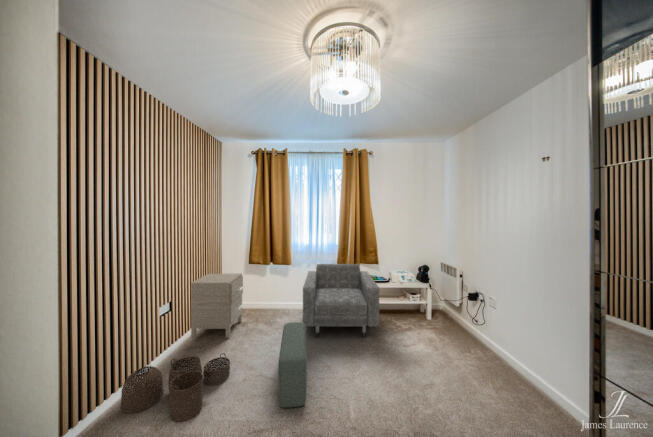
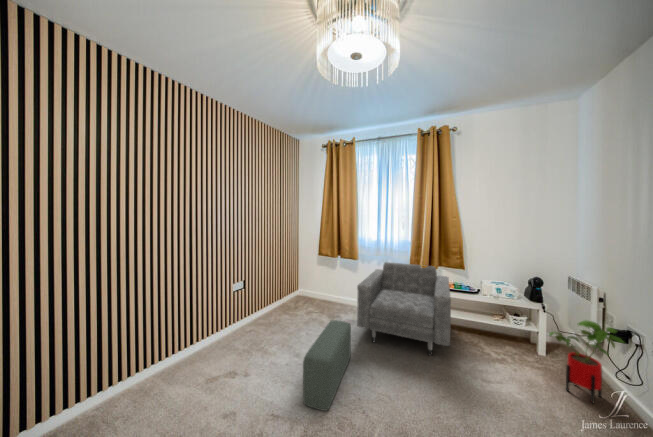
nightstand: present [191,274,243,338] -> none [262,262,309,324]
house plant: none [439,290,477,343] -> present [549,320,624,403]
woven basket: present [120,353,230,423] -> none [193,331,277,388]

